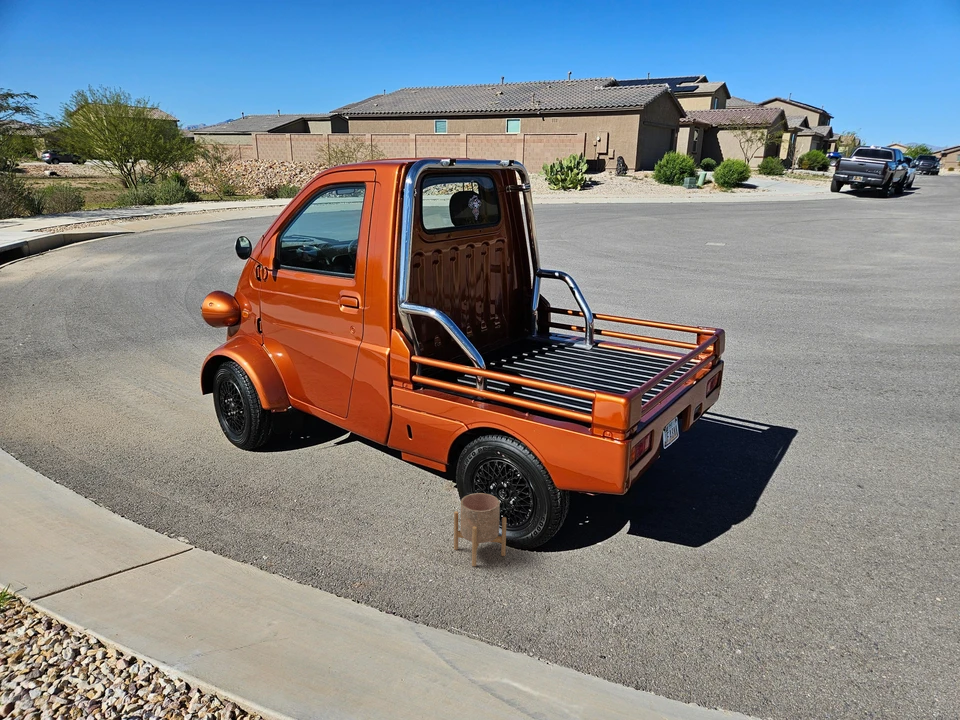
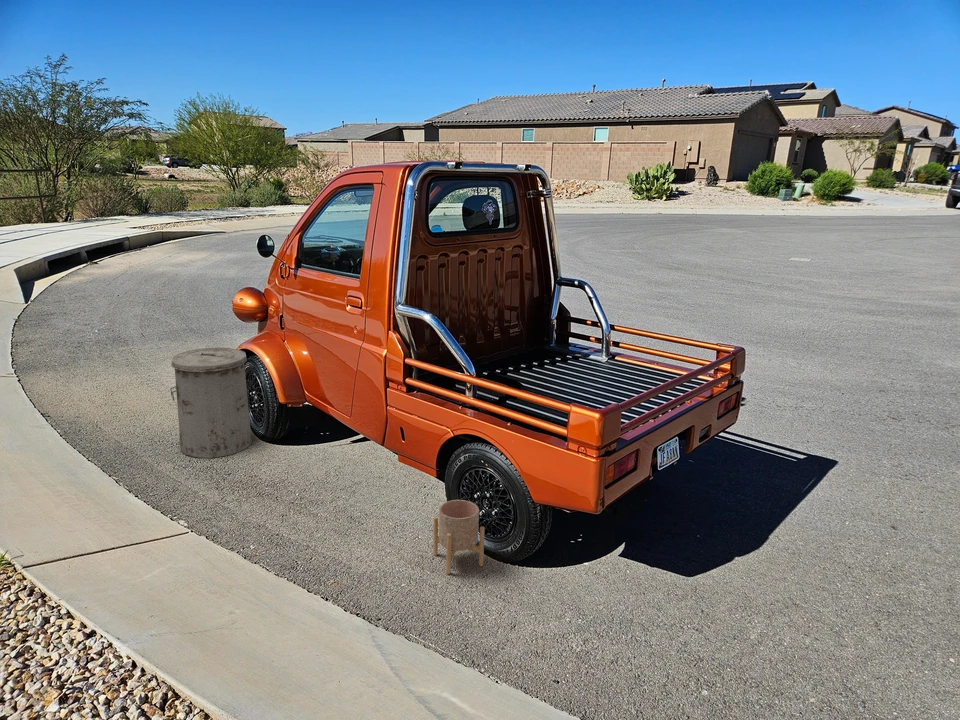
trash can: none [145,356,232,472] -> present [170,348,252,458]

